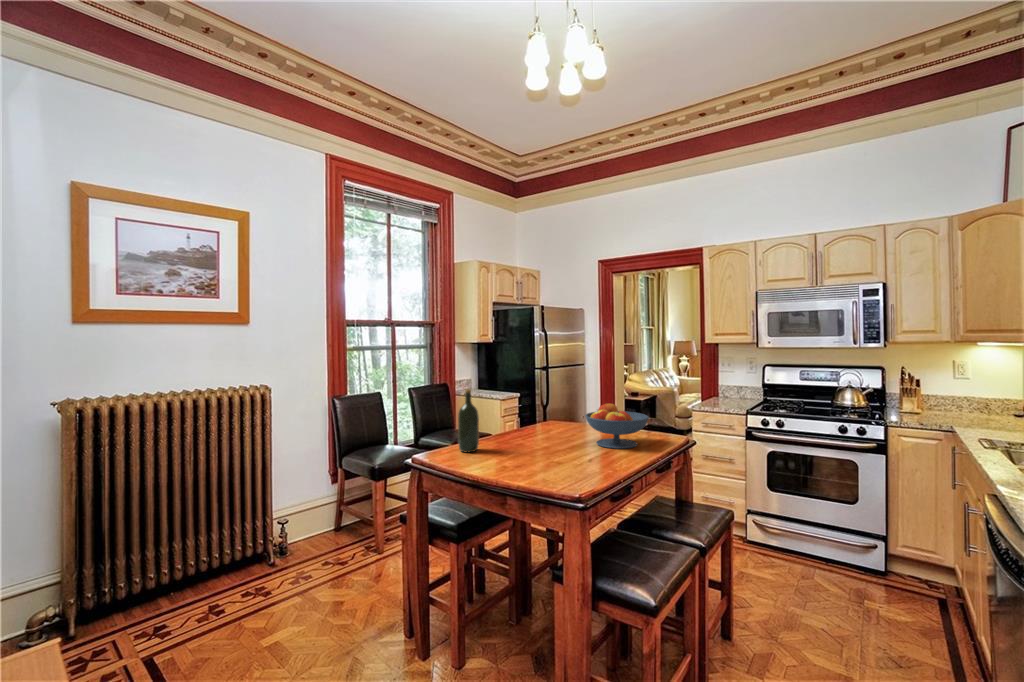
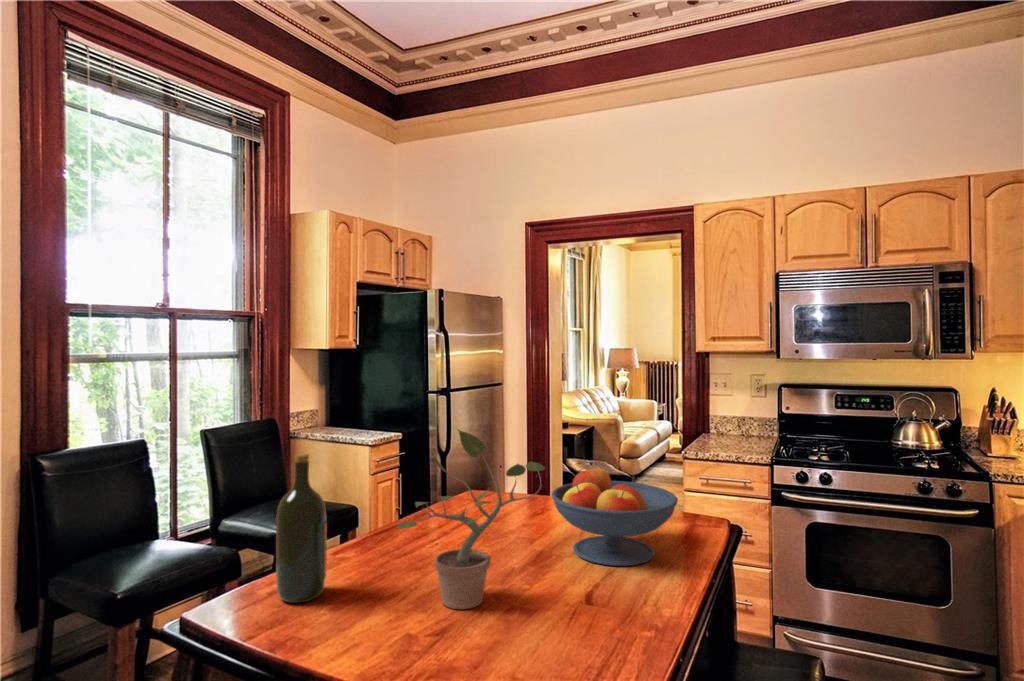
potted plant: none [508,379,576,457] -> present [397,430,545,609]

